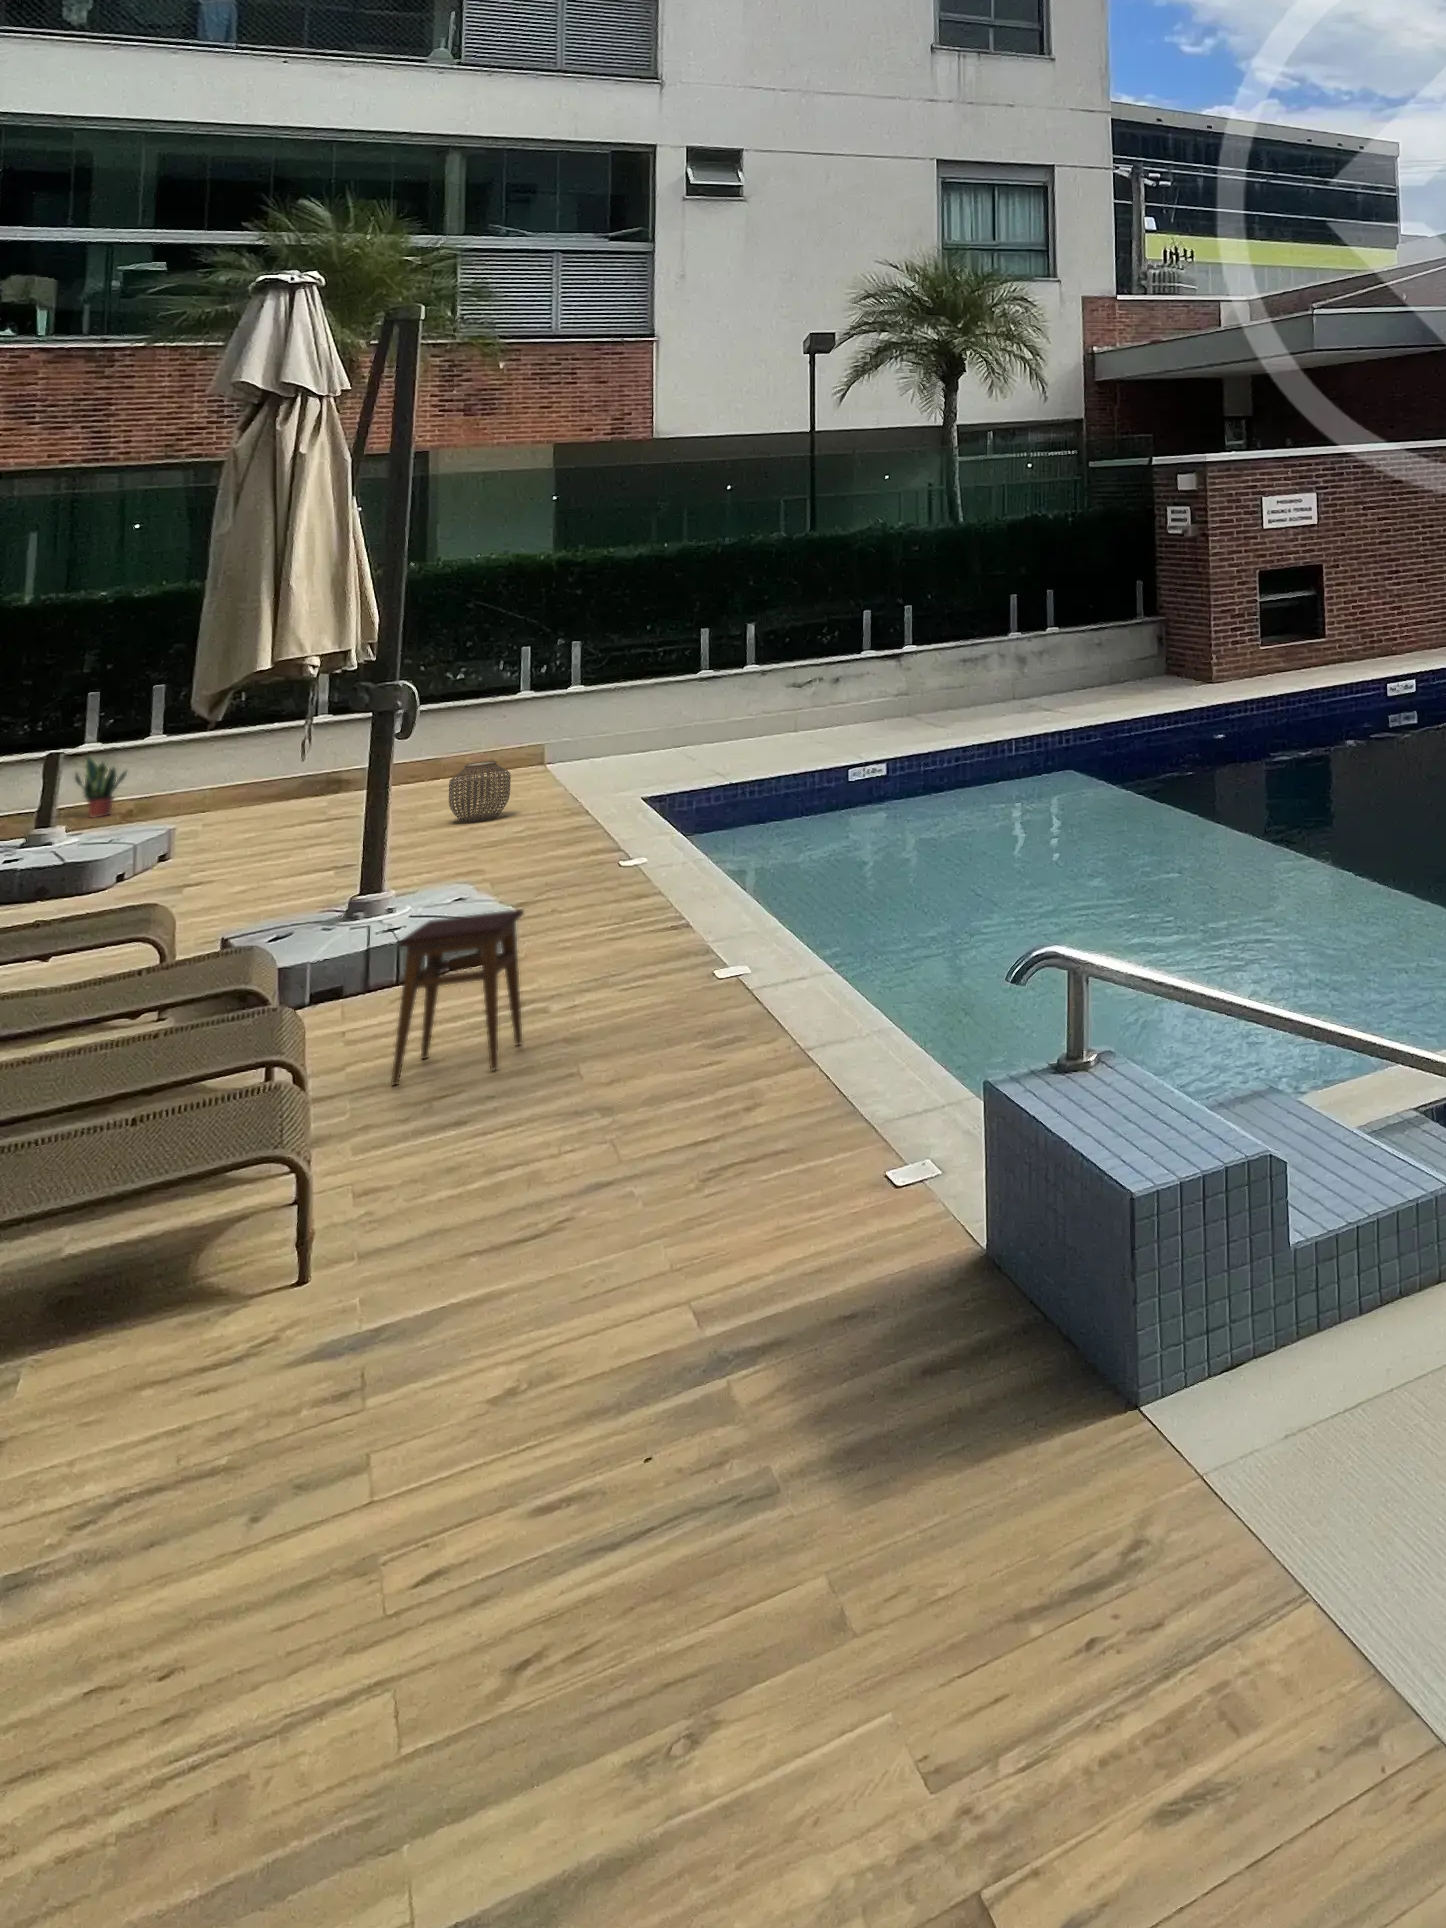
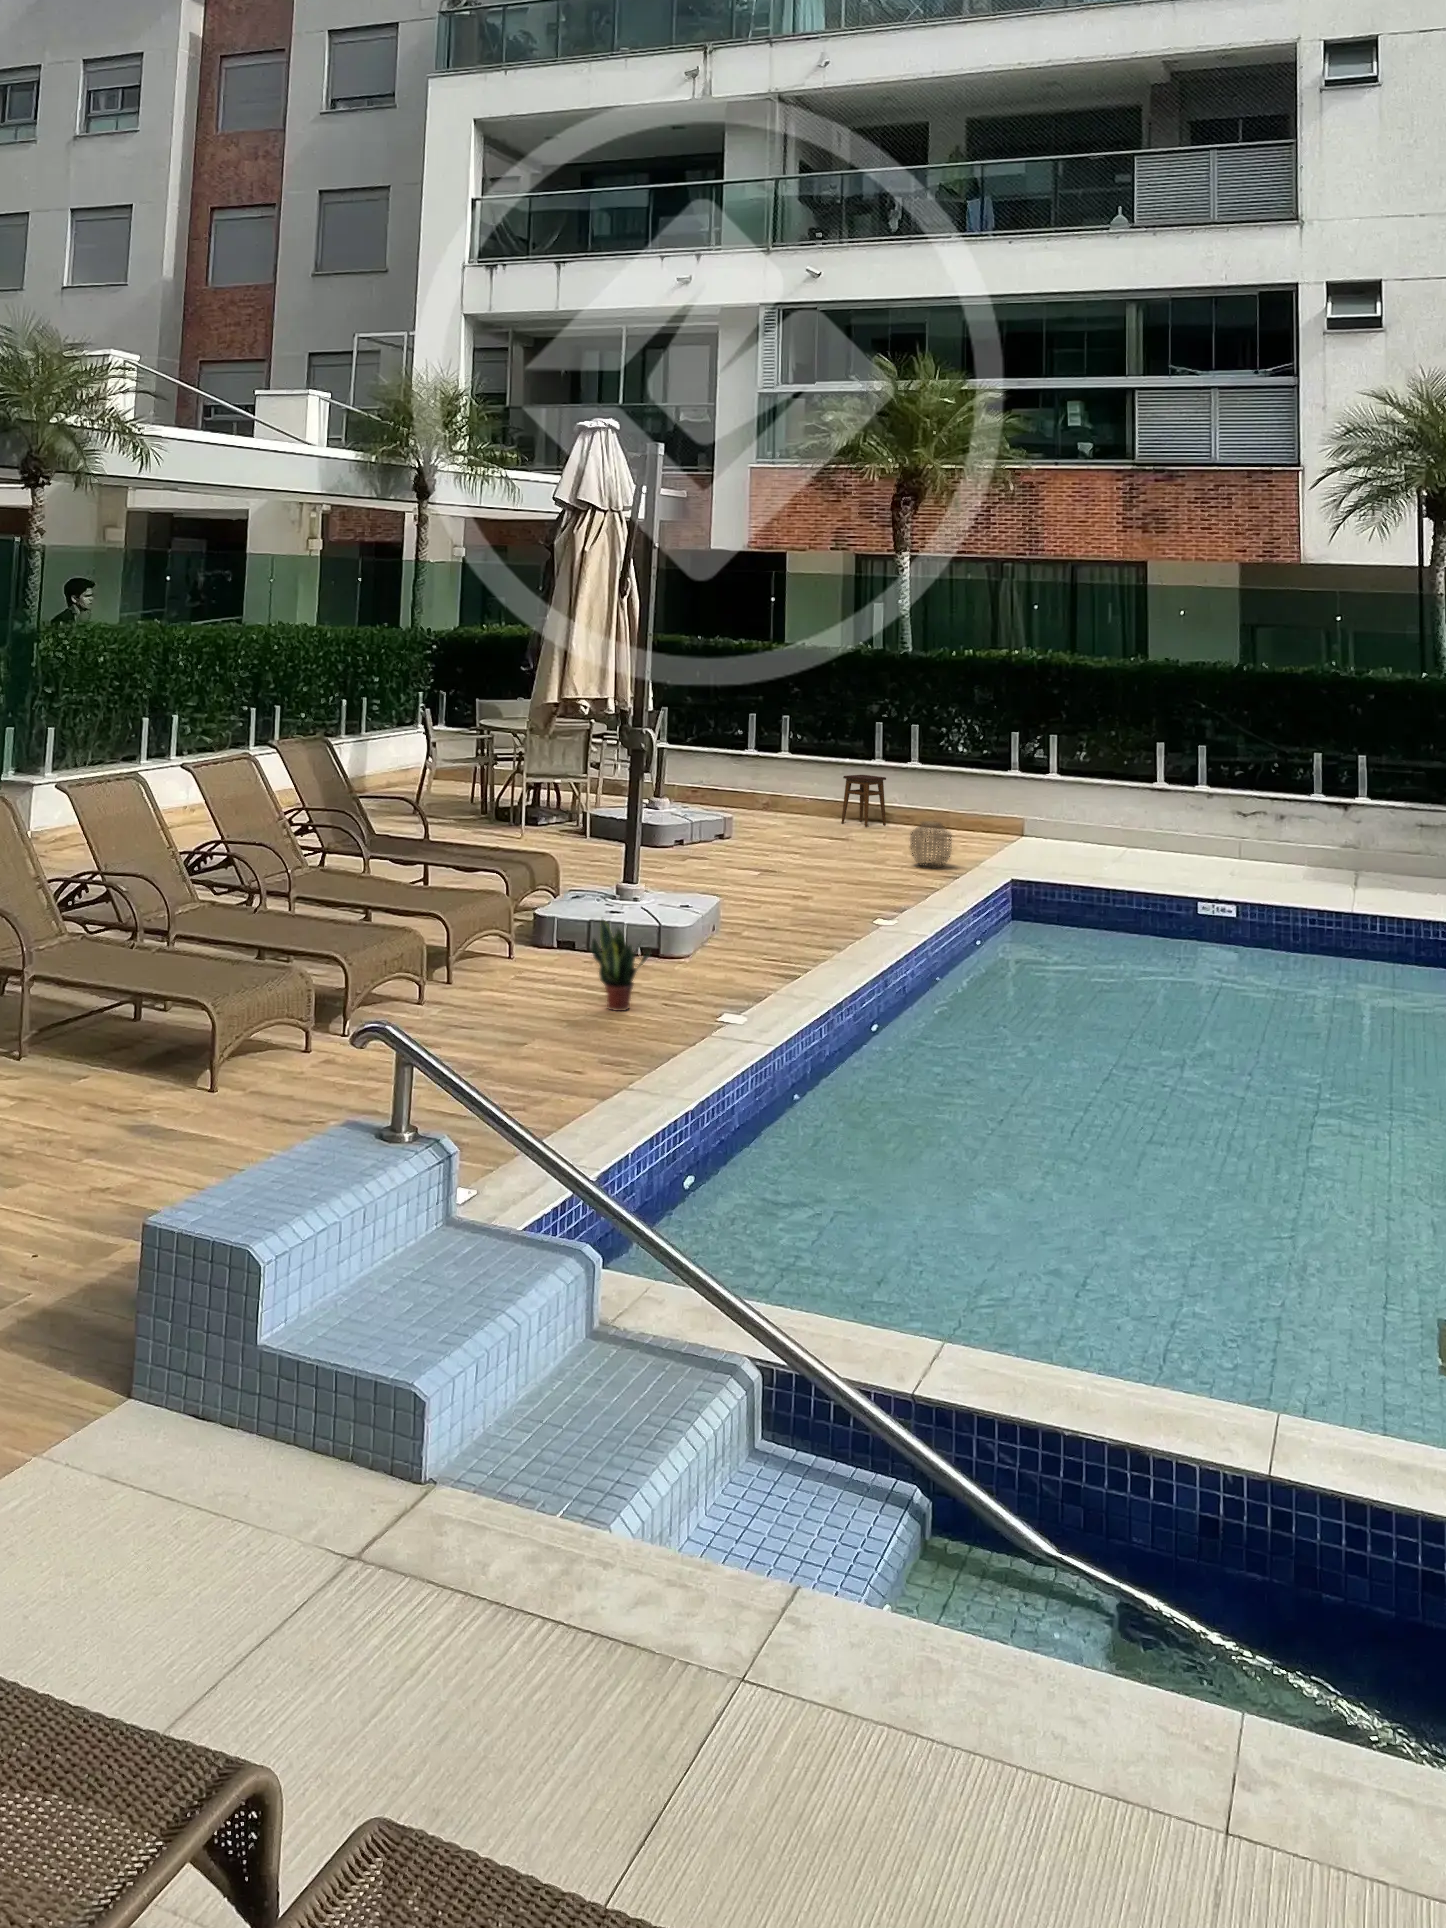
potted plant: present [75,756,127,817] -> present [591,920,649,1011]
stool: present [391,909,524,1085] -> present [841,775,886,827]

